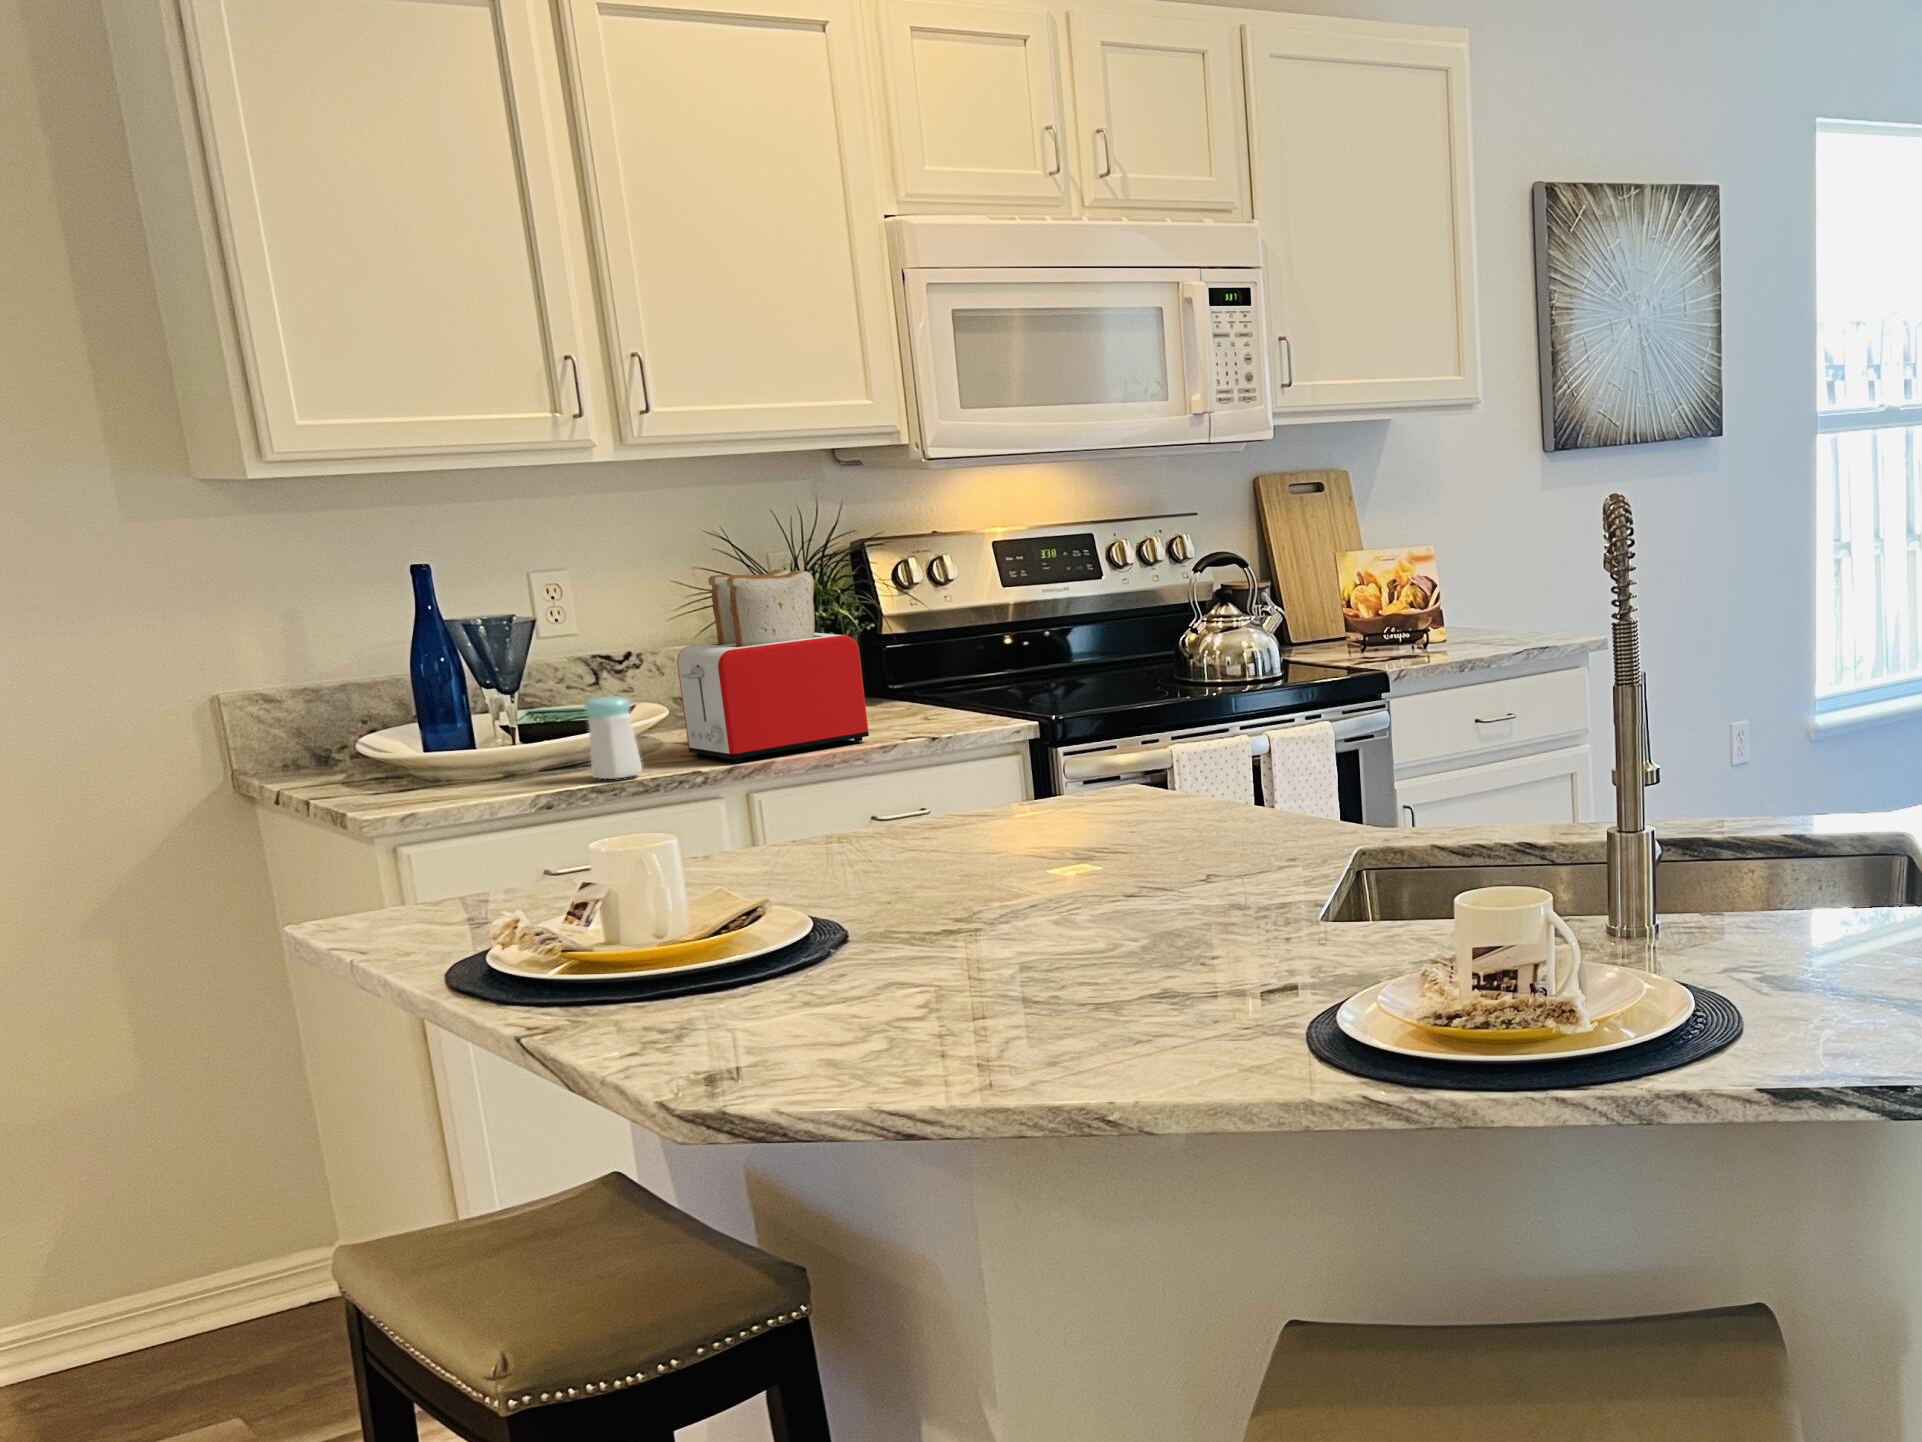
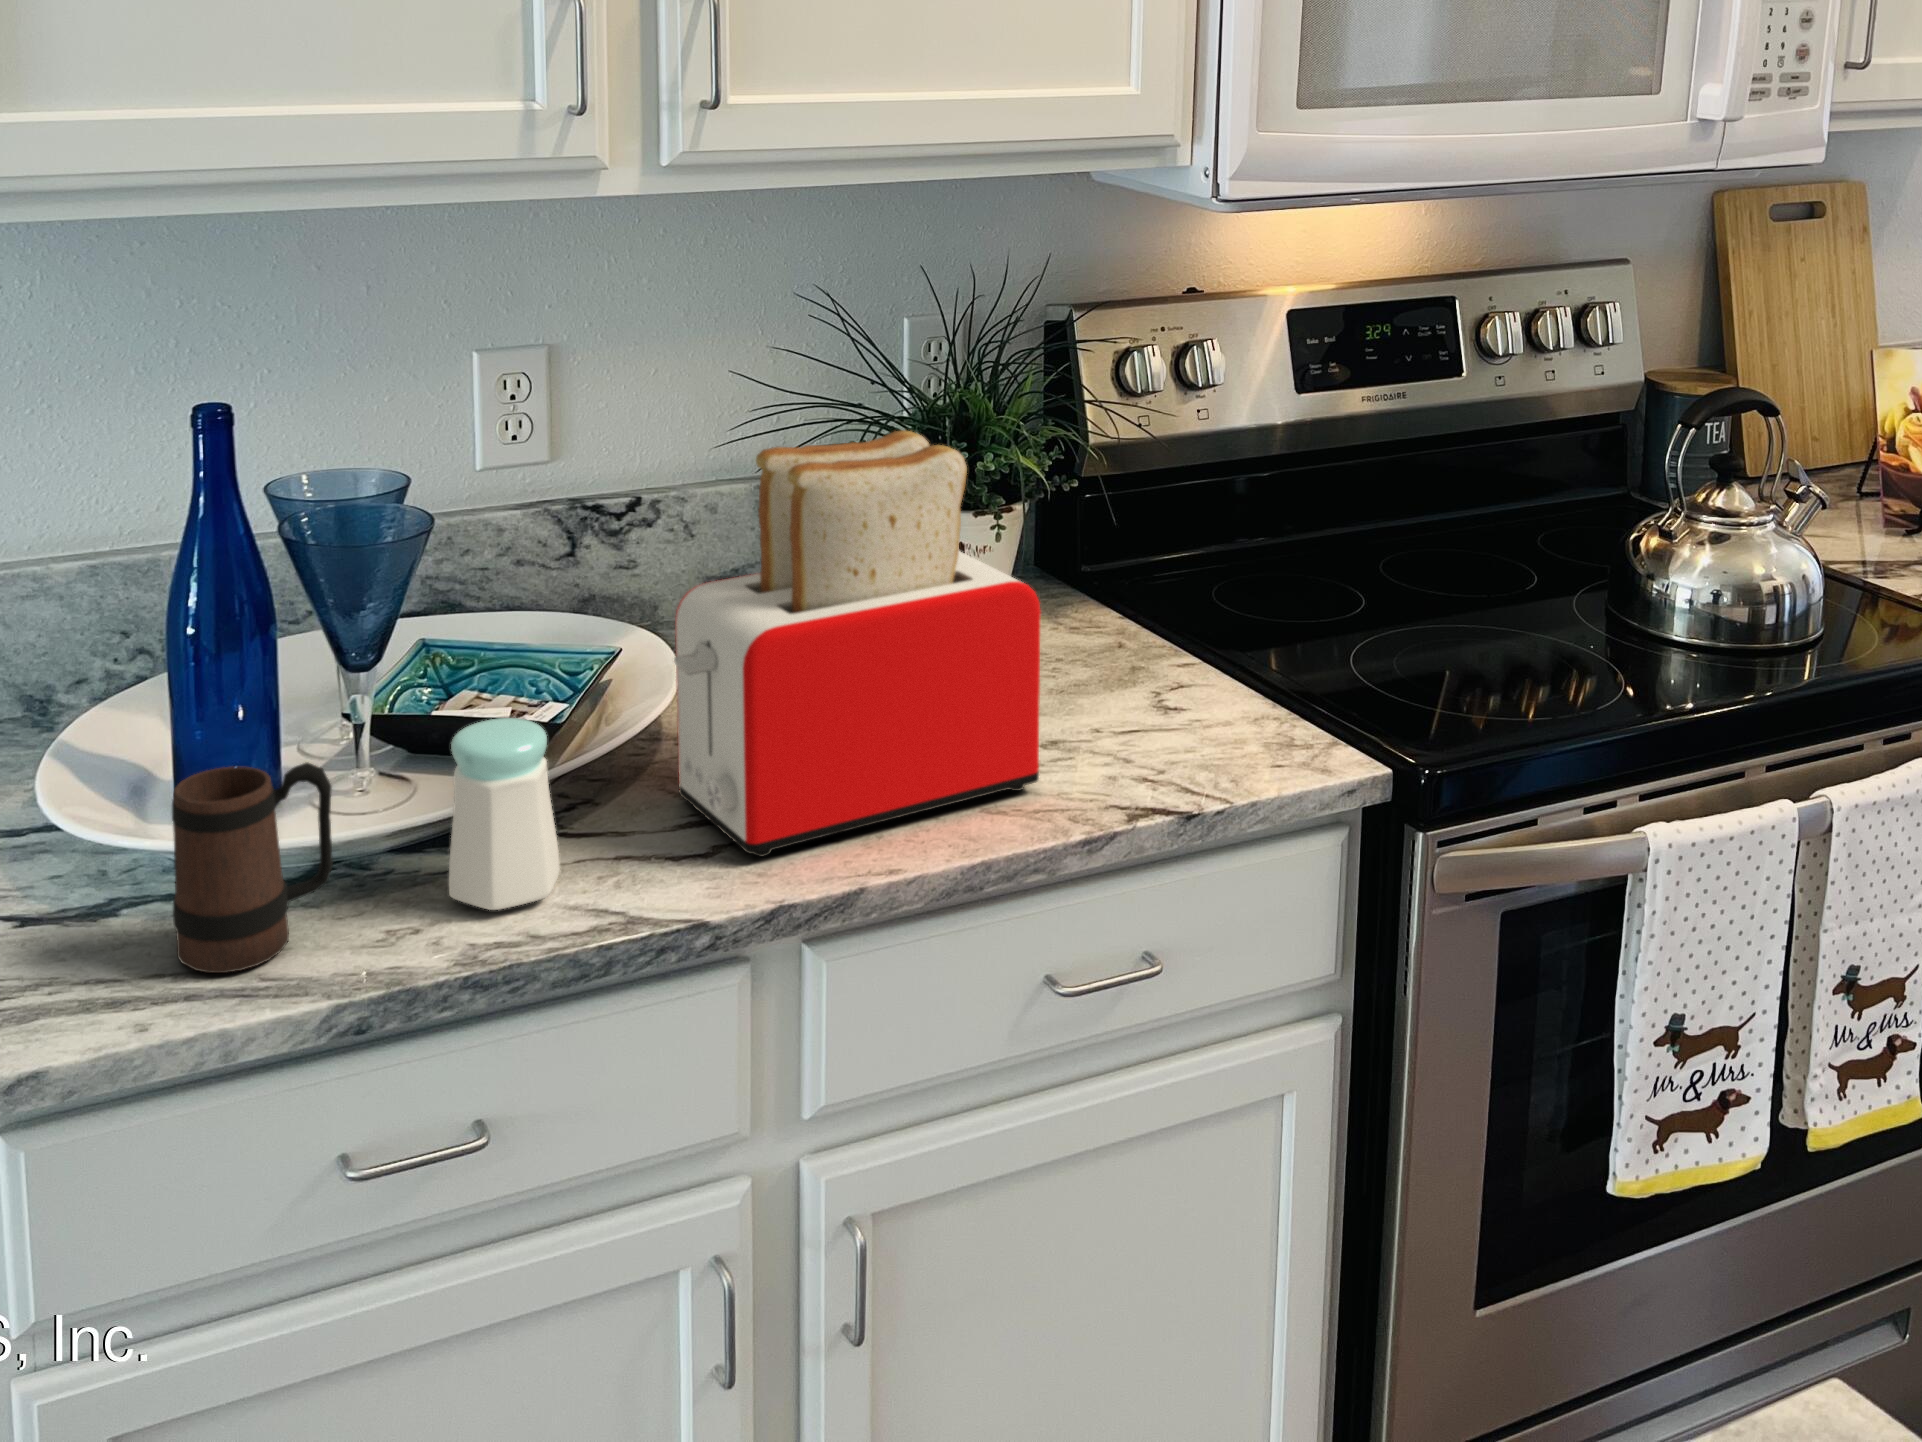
mug: none [464,708,539,798] -> present [172,763,333,973]

